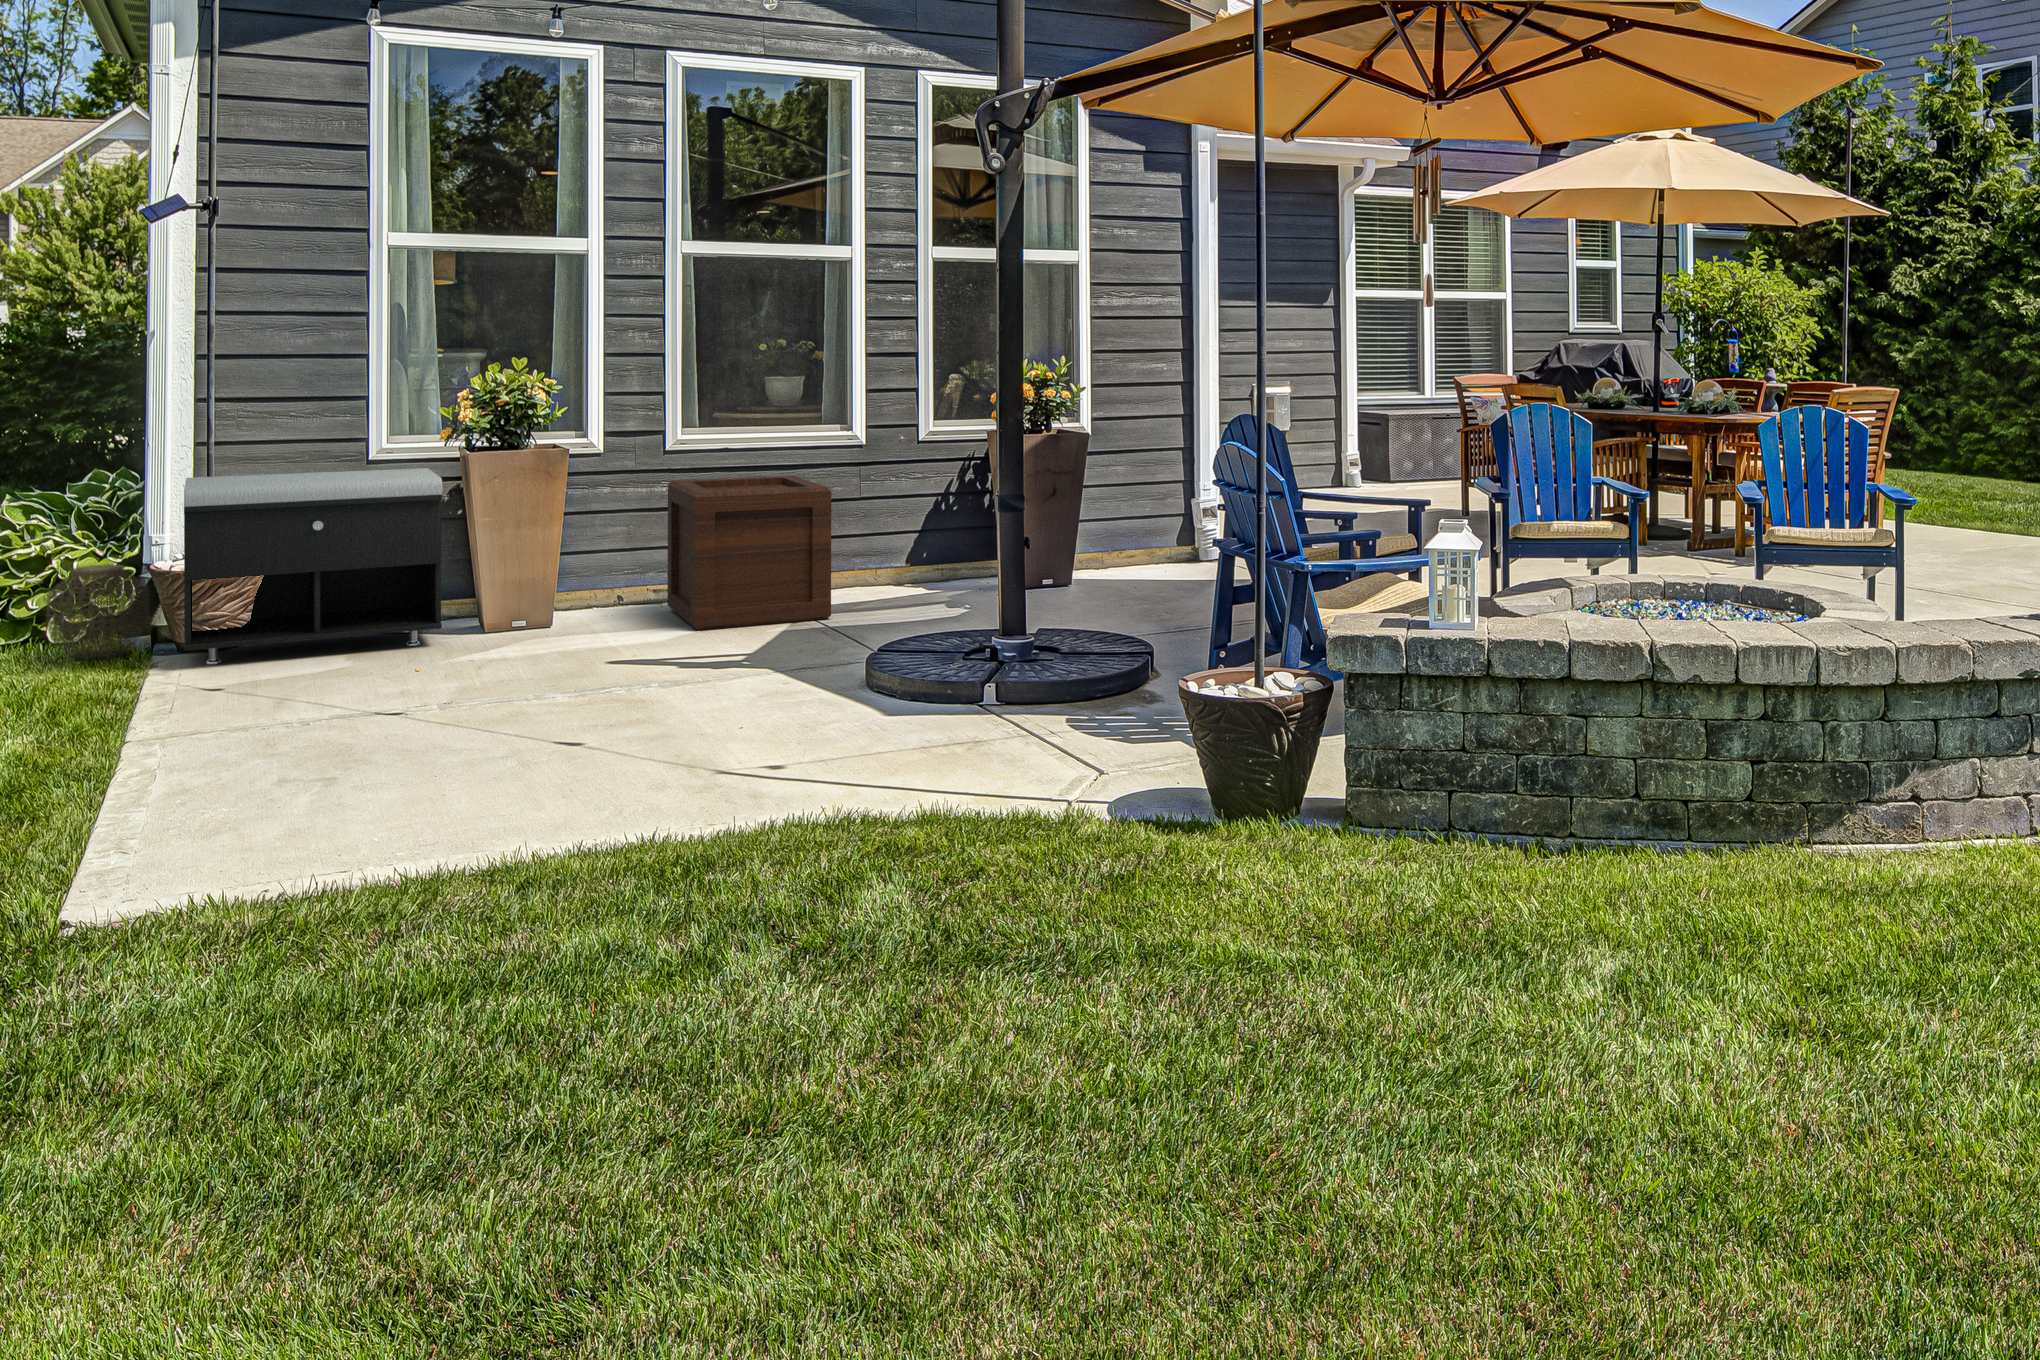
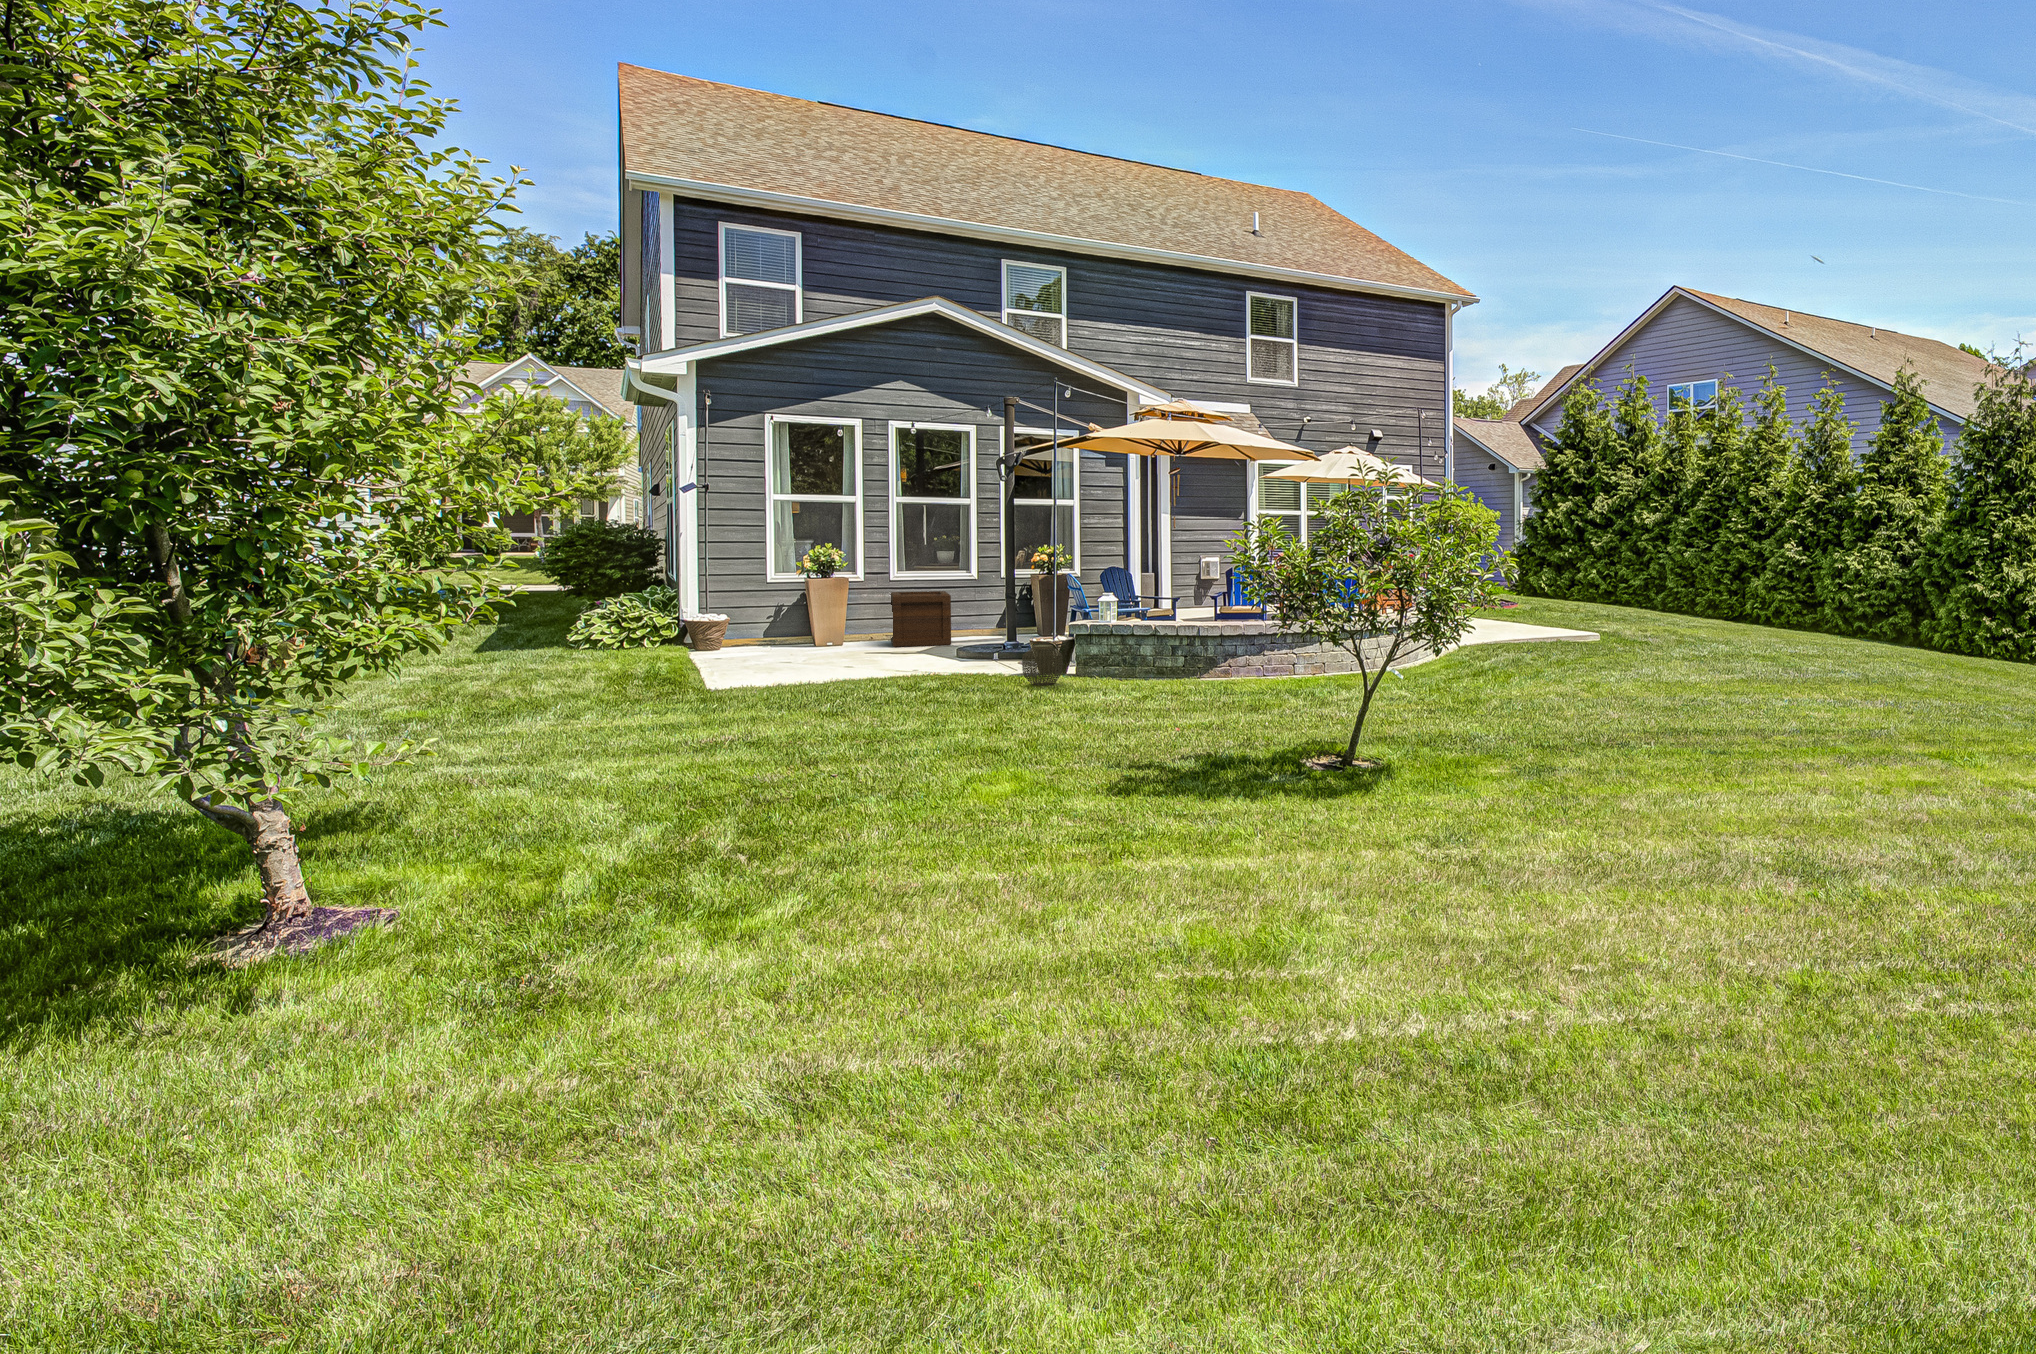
storage bench: present [184,468,442,665] -> none [694,585,793,653]
woven basket: present [46,564,148,659] -> present [1022,644,1063,685]

